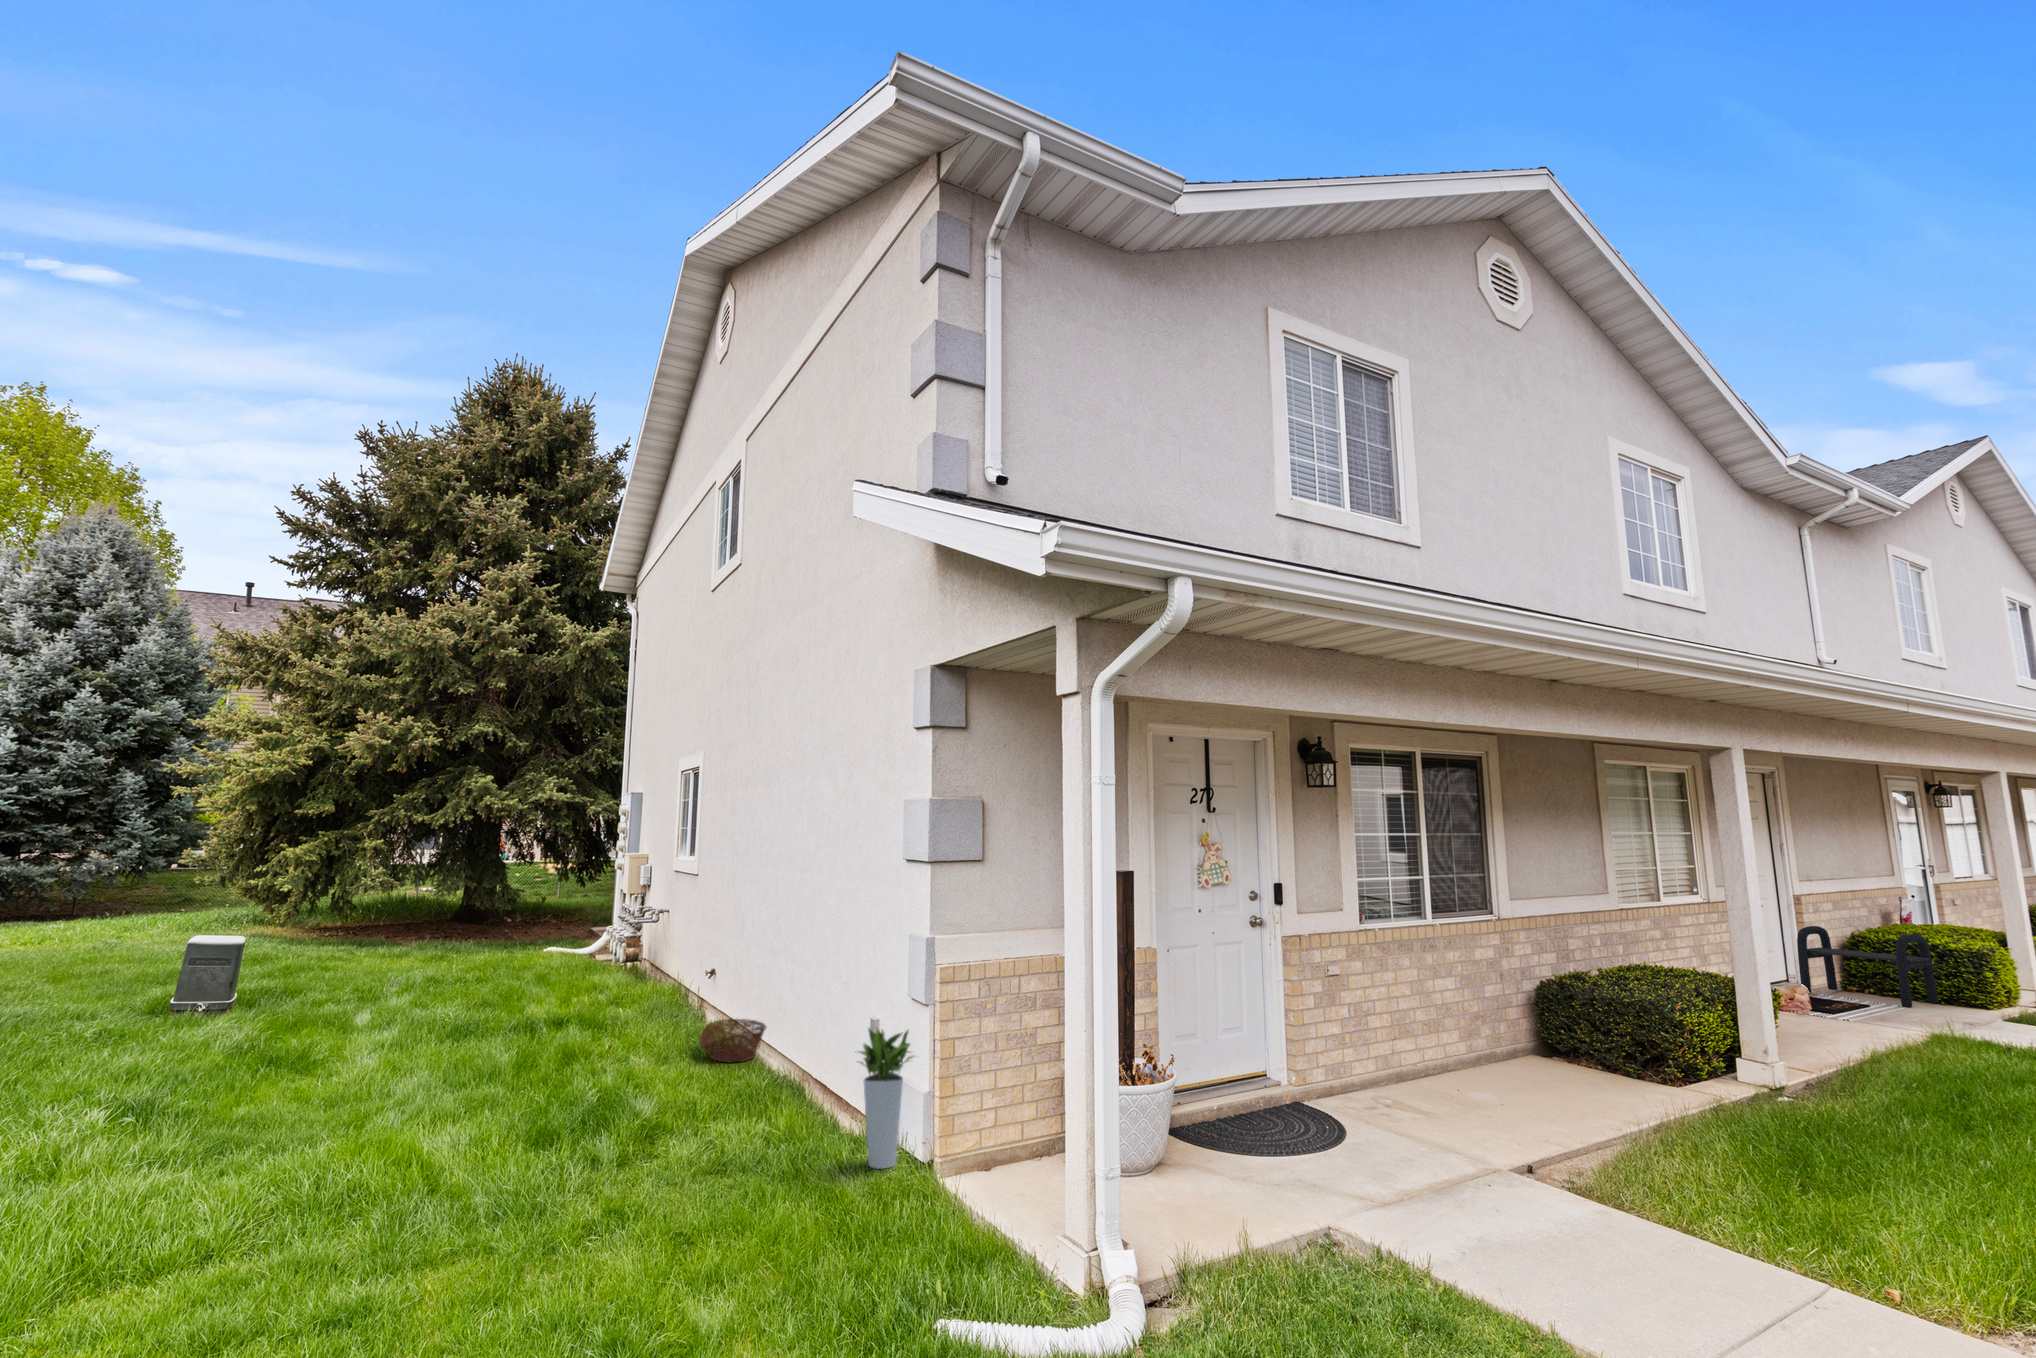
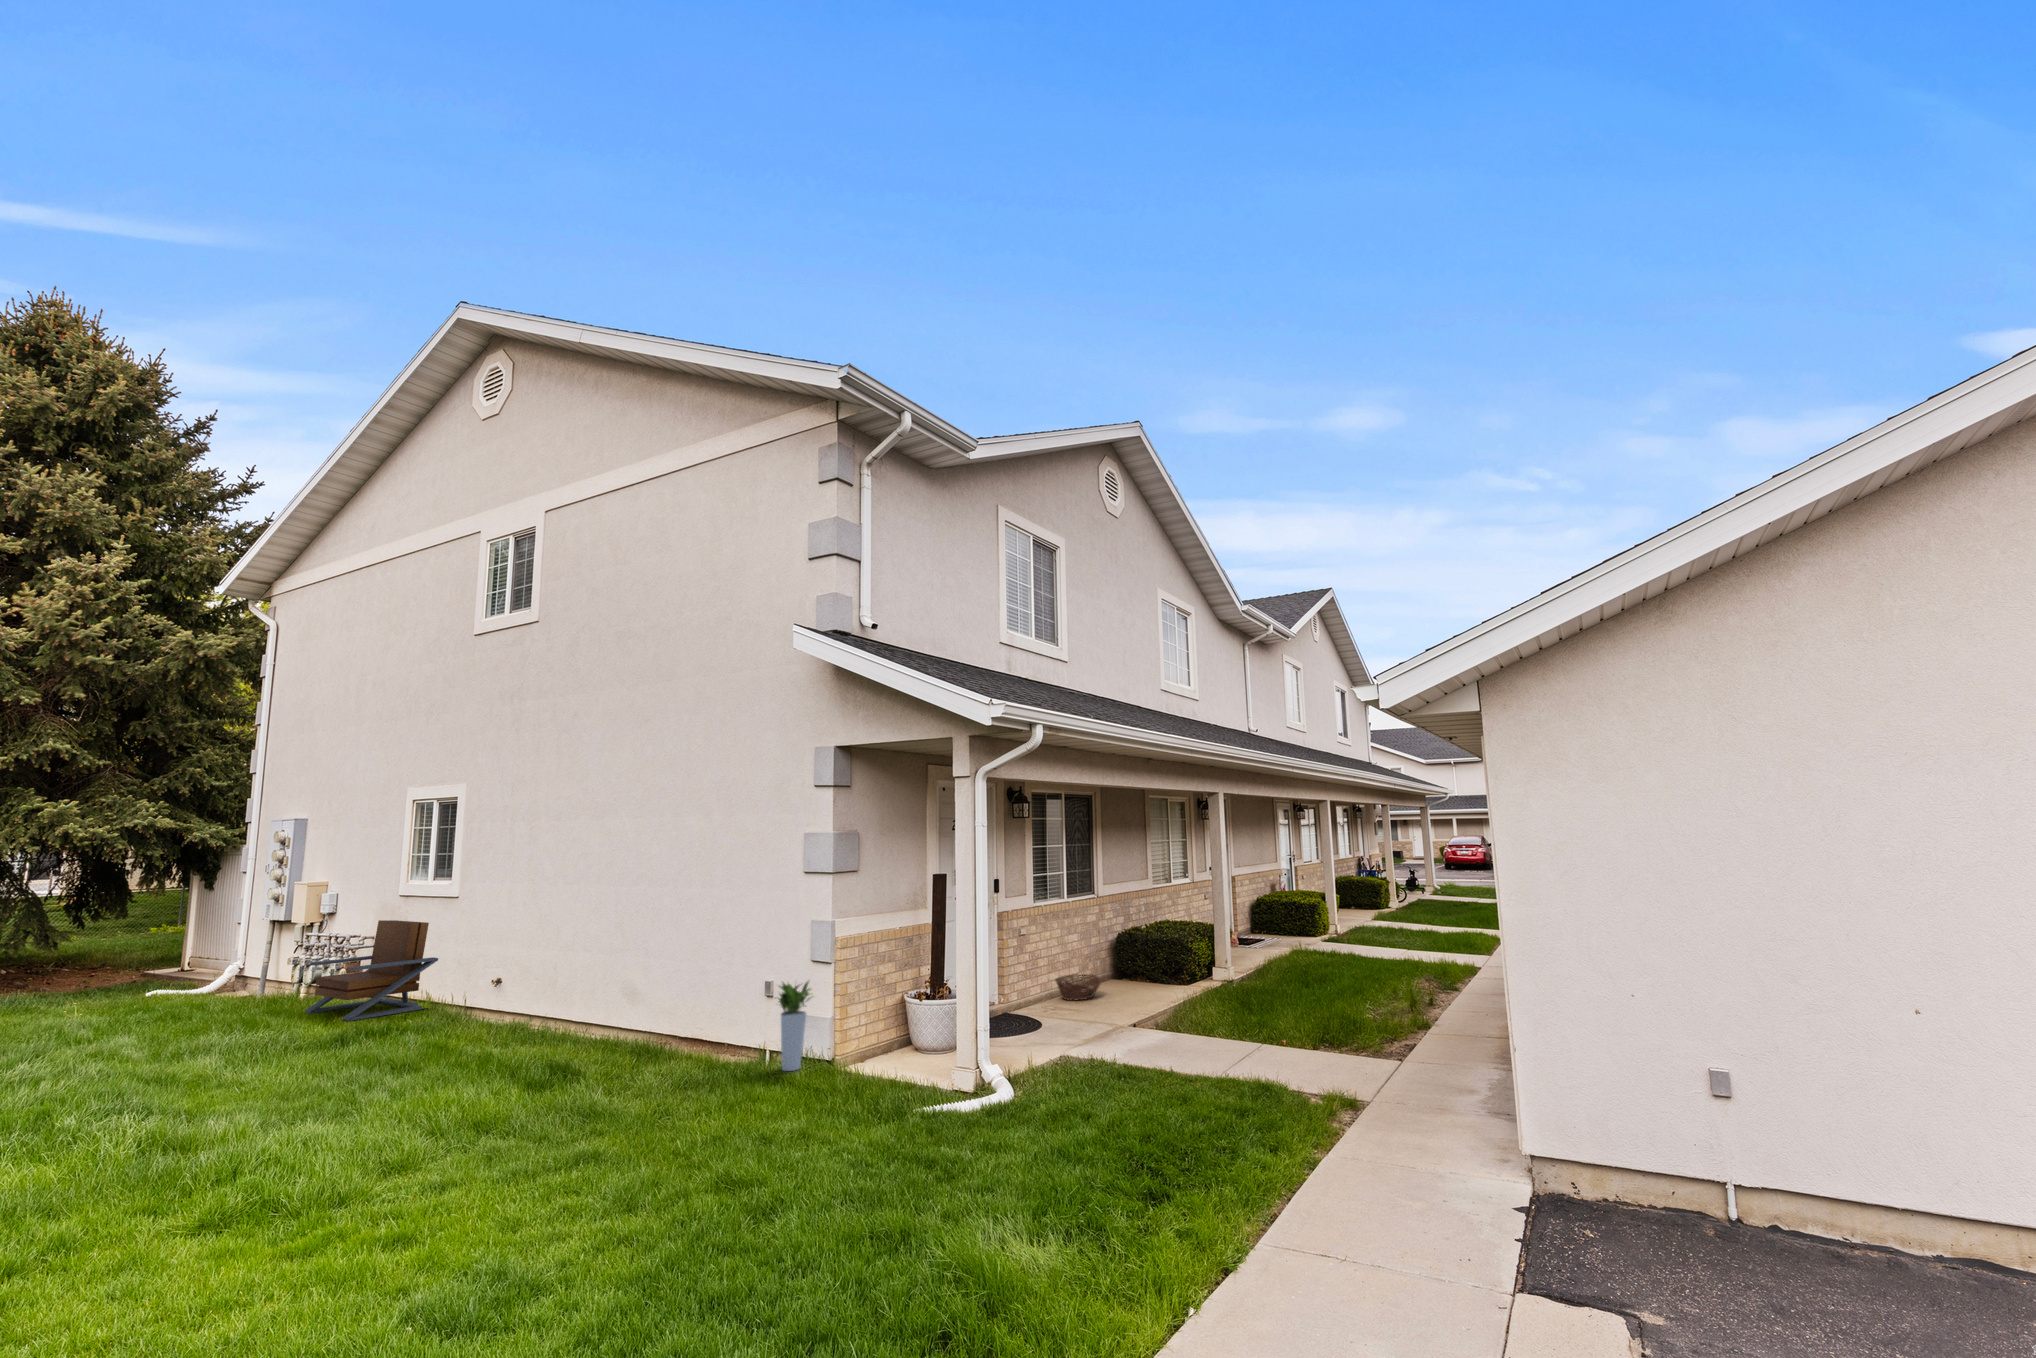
lounge chair: none [581,897,684,1003] -> present [305,920,438,1021]
bench: present [1797,926,1938,1007] -> none [1232,893,1297,937]
basket: present [699,1019,766,1063] -> present [1055,974,1100,1001]

